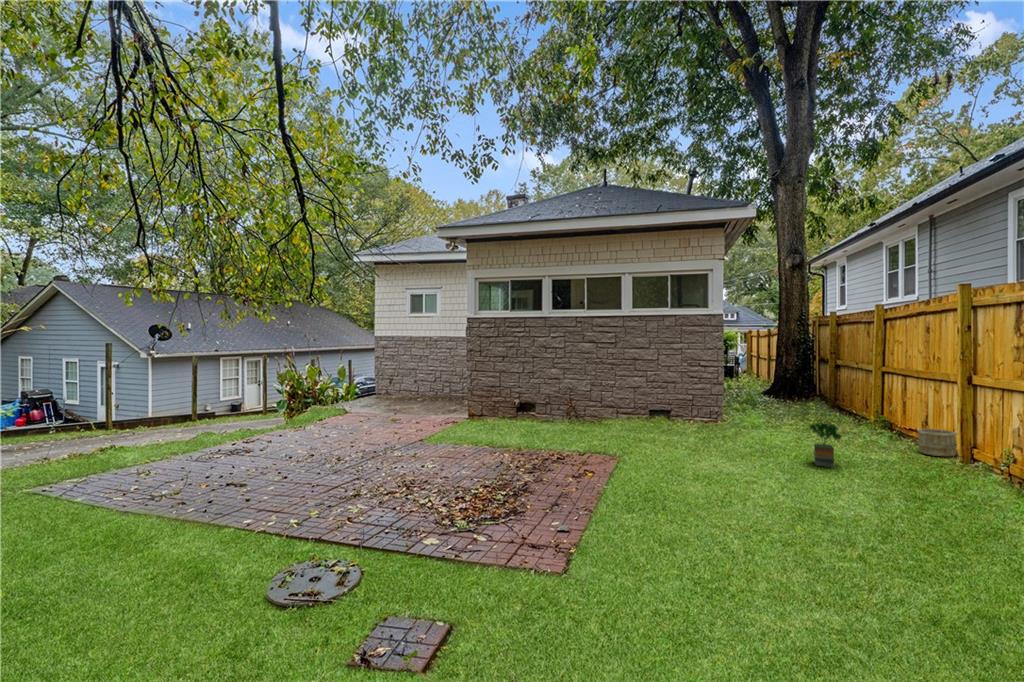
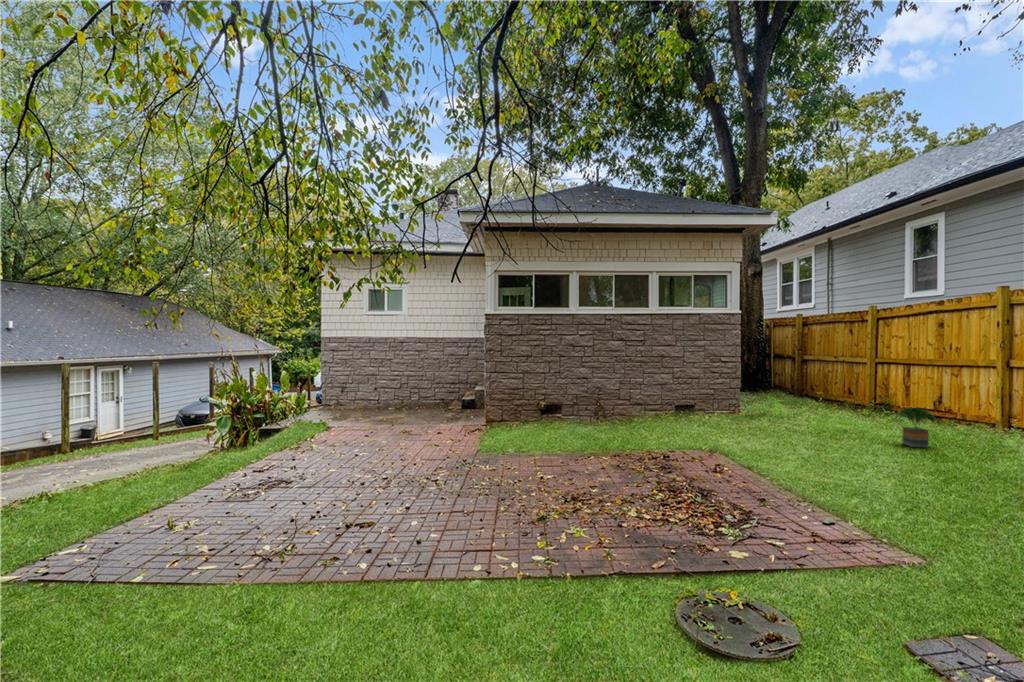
wooden bucket: present [917,429,956,456] -> none [960,408,997,431]

